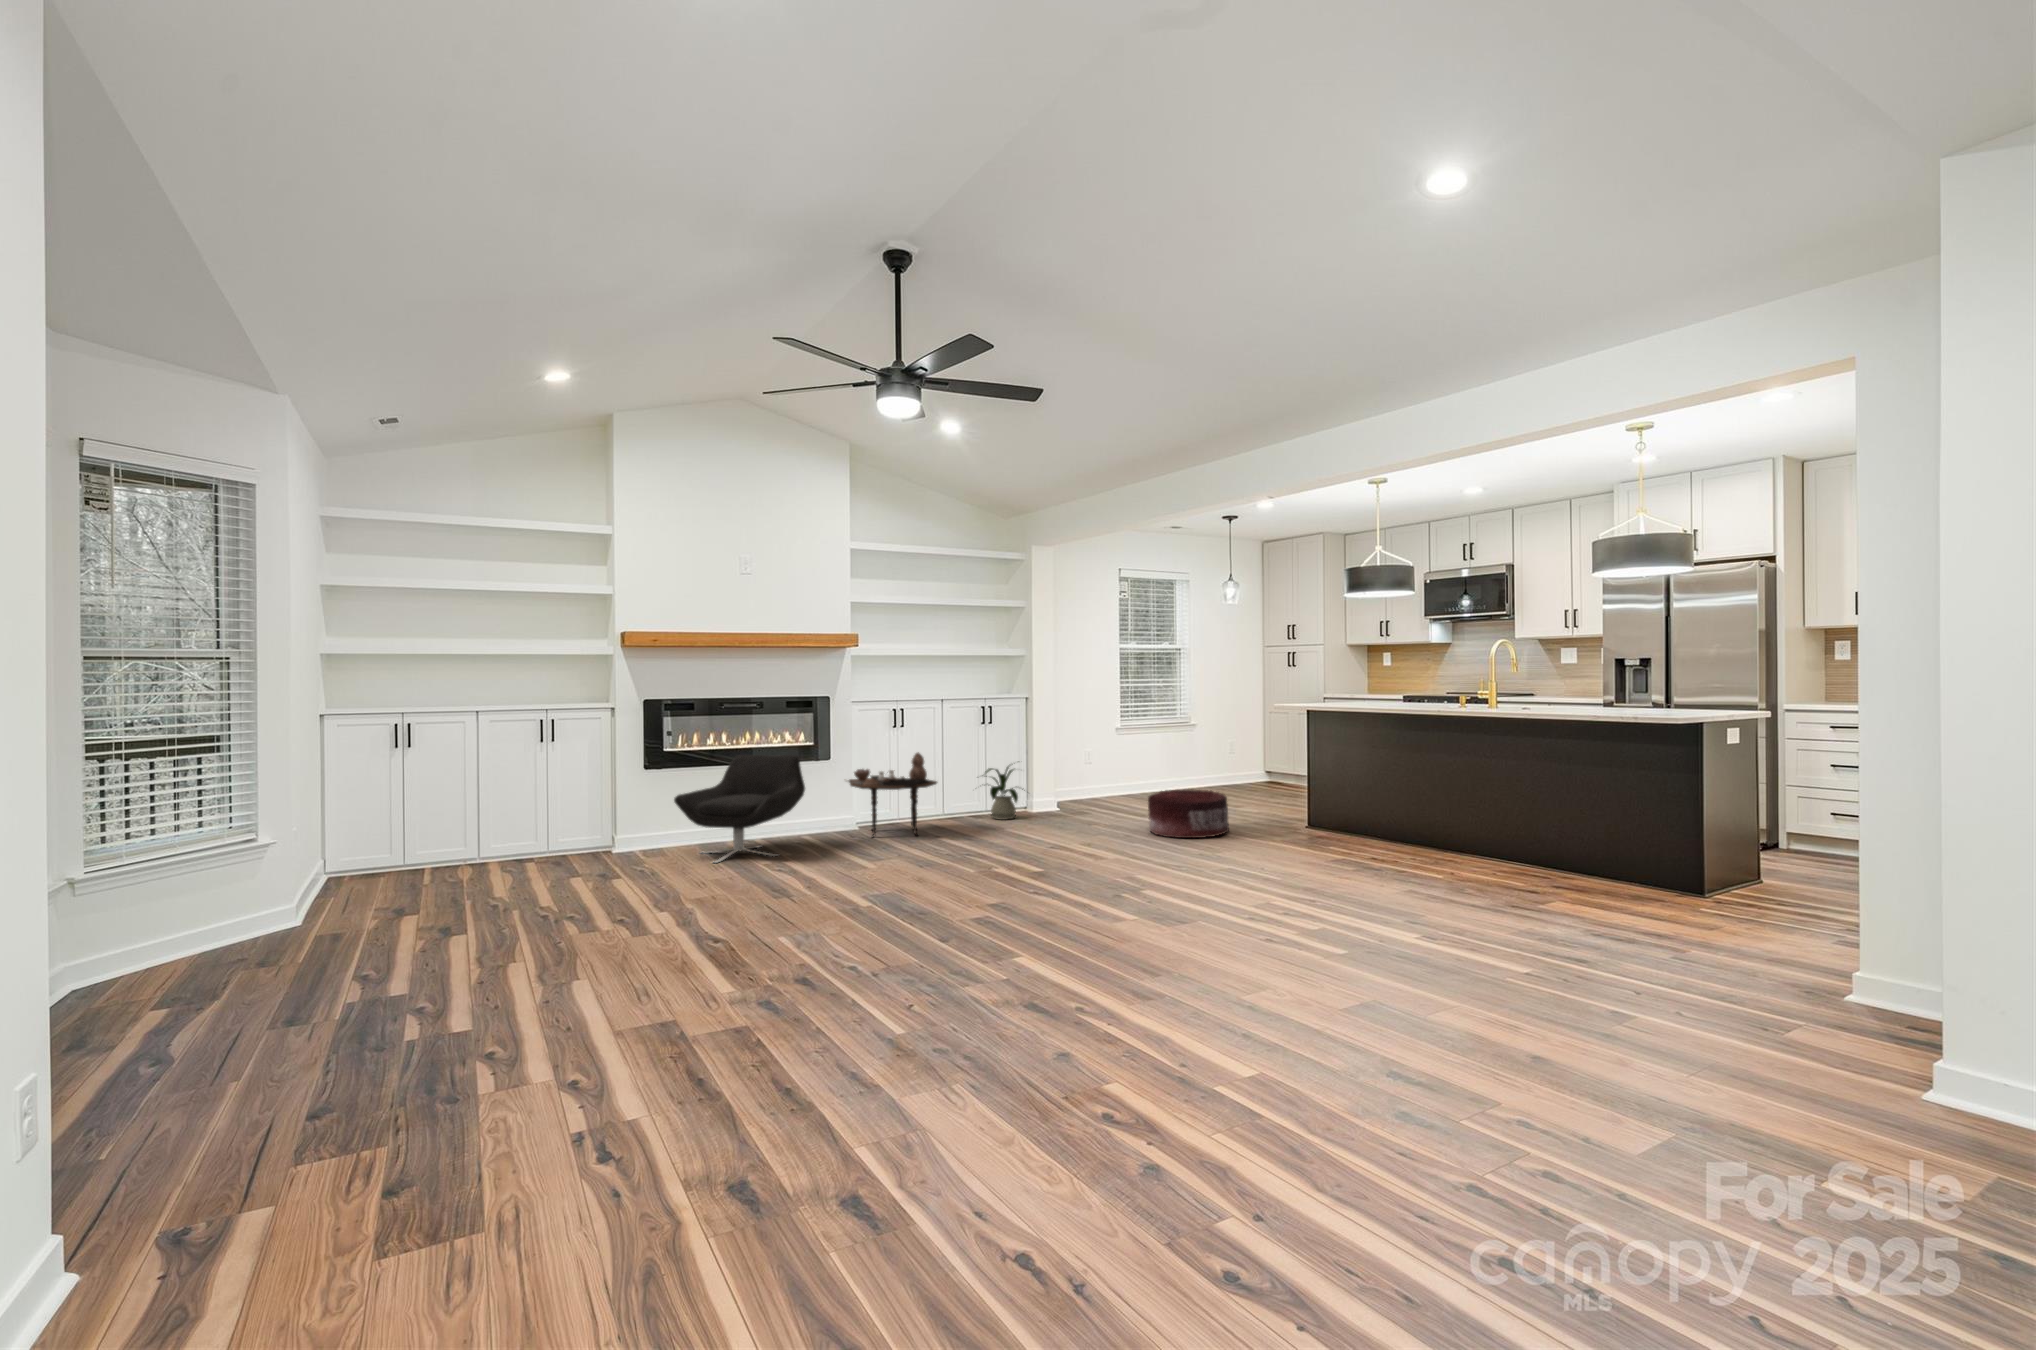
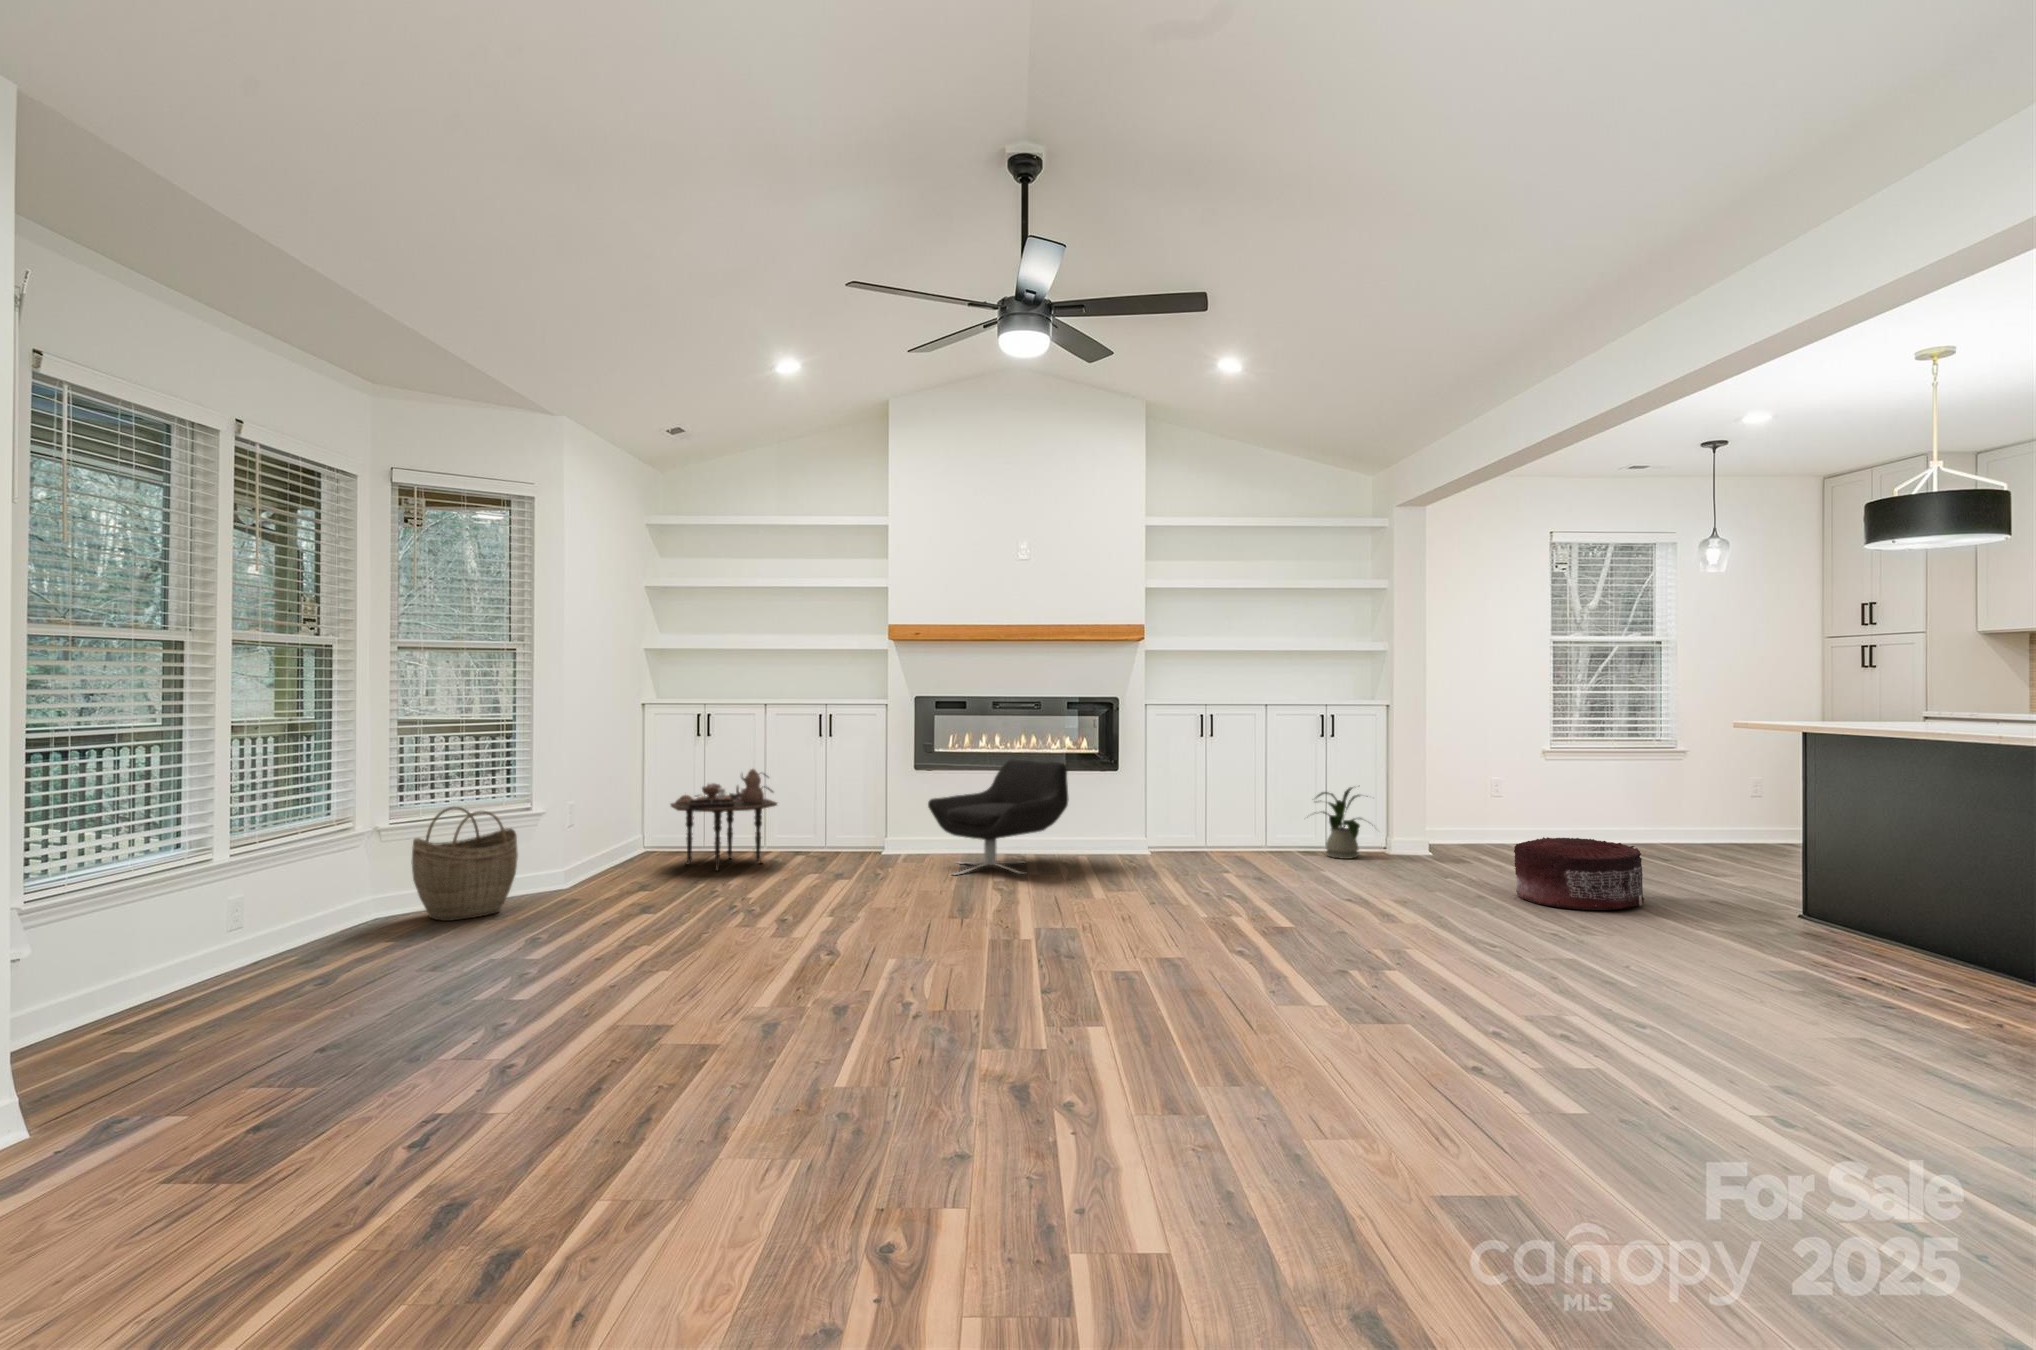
side table: present [848,752,937,837] -> present [671,769,777,871]
woven basket: none [139,839,278,972] -> present [412,807,518,921]

